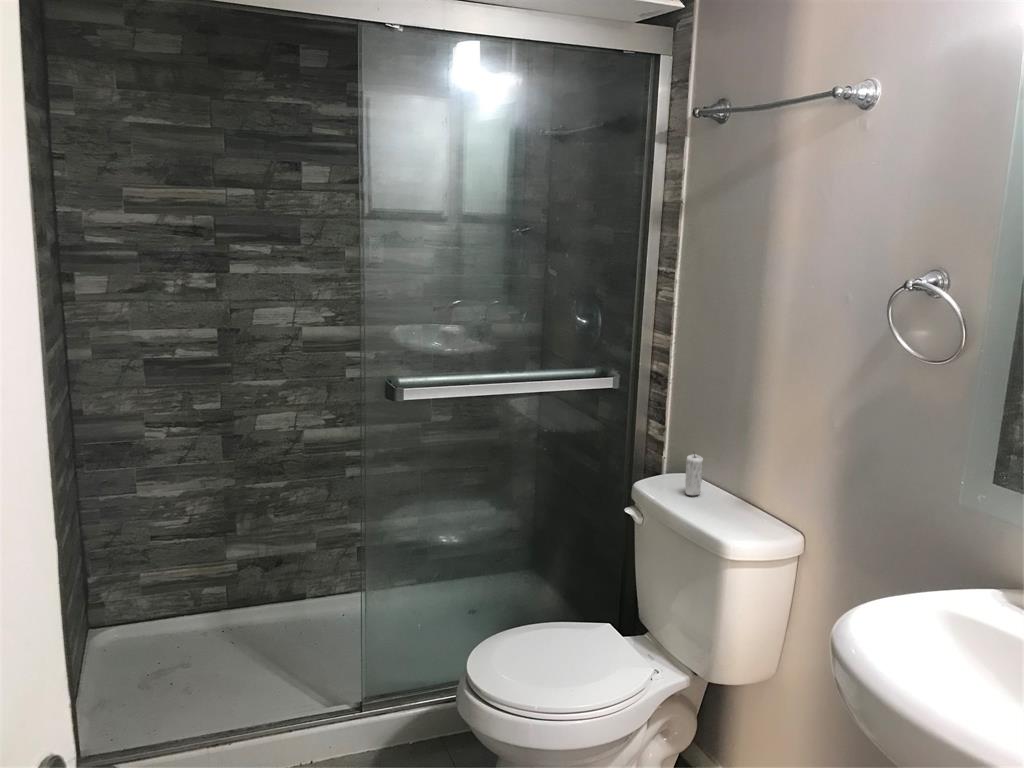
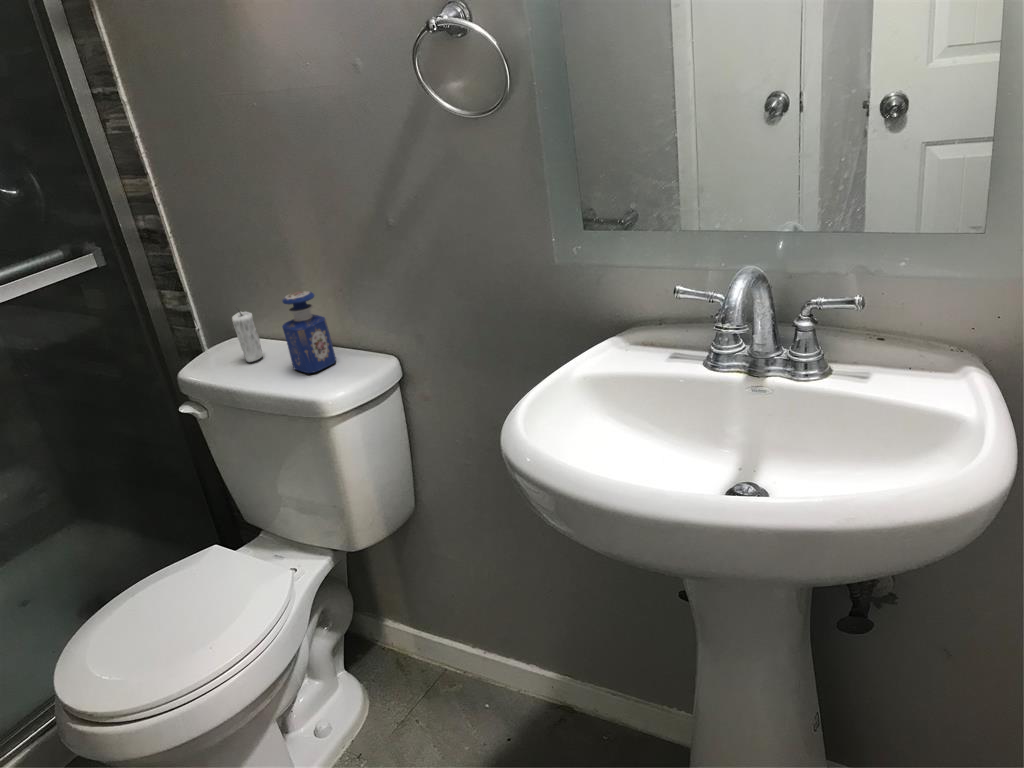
perfume bottle: none [717,454,756,522] -> present [282,291,336,373]

